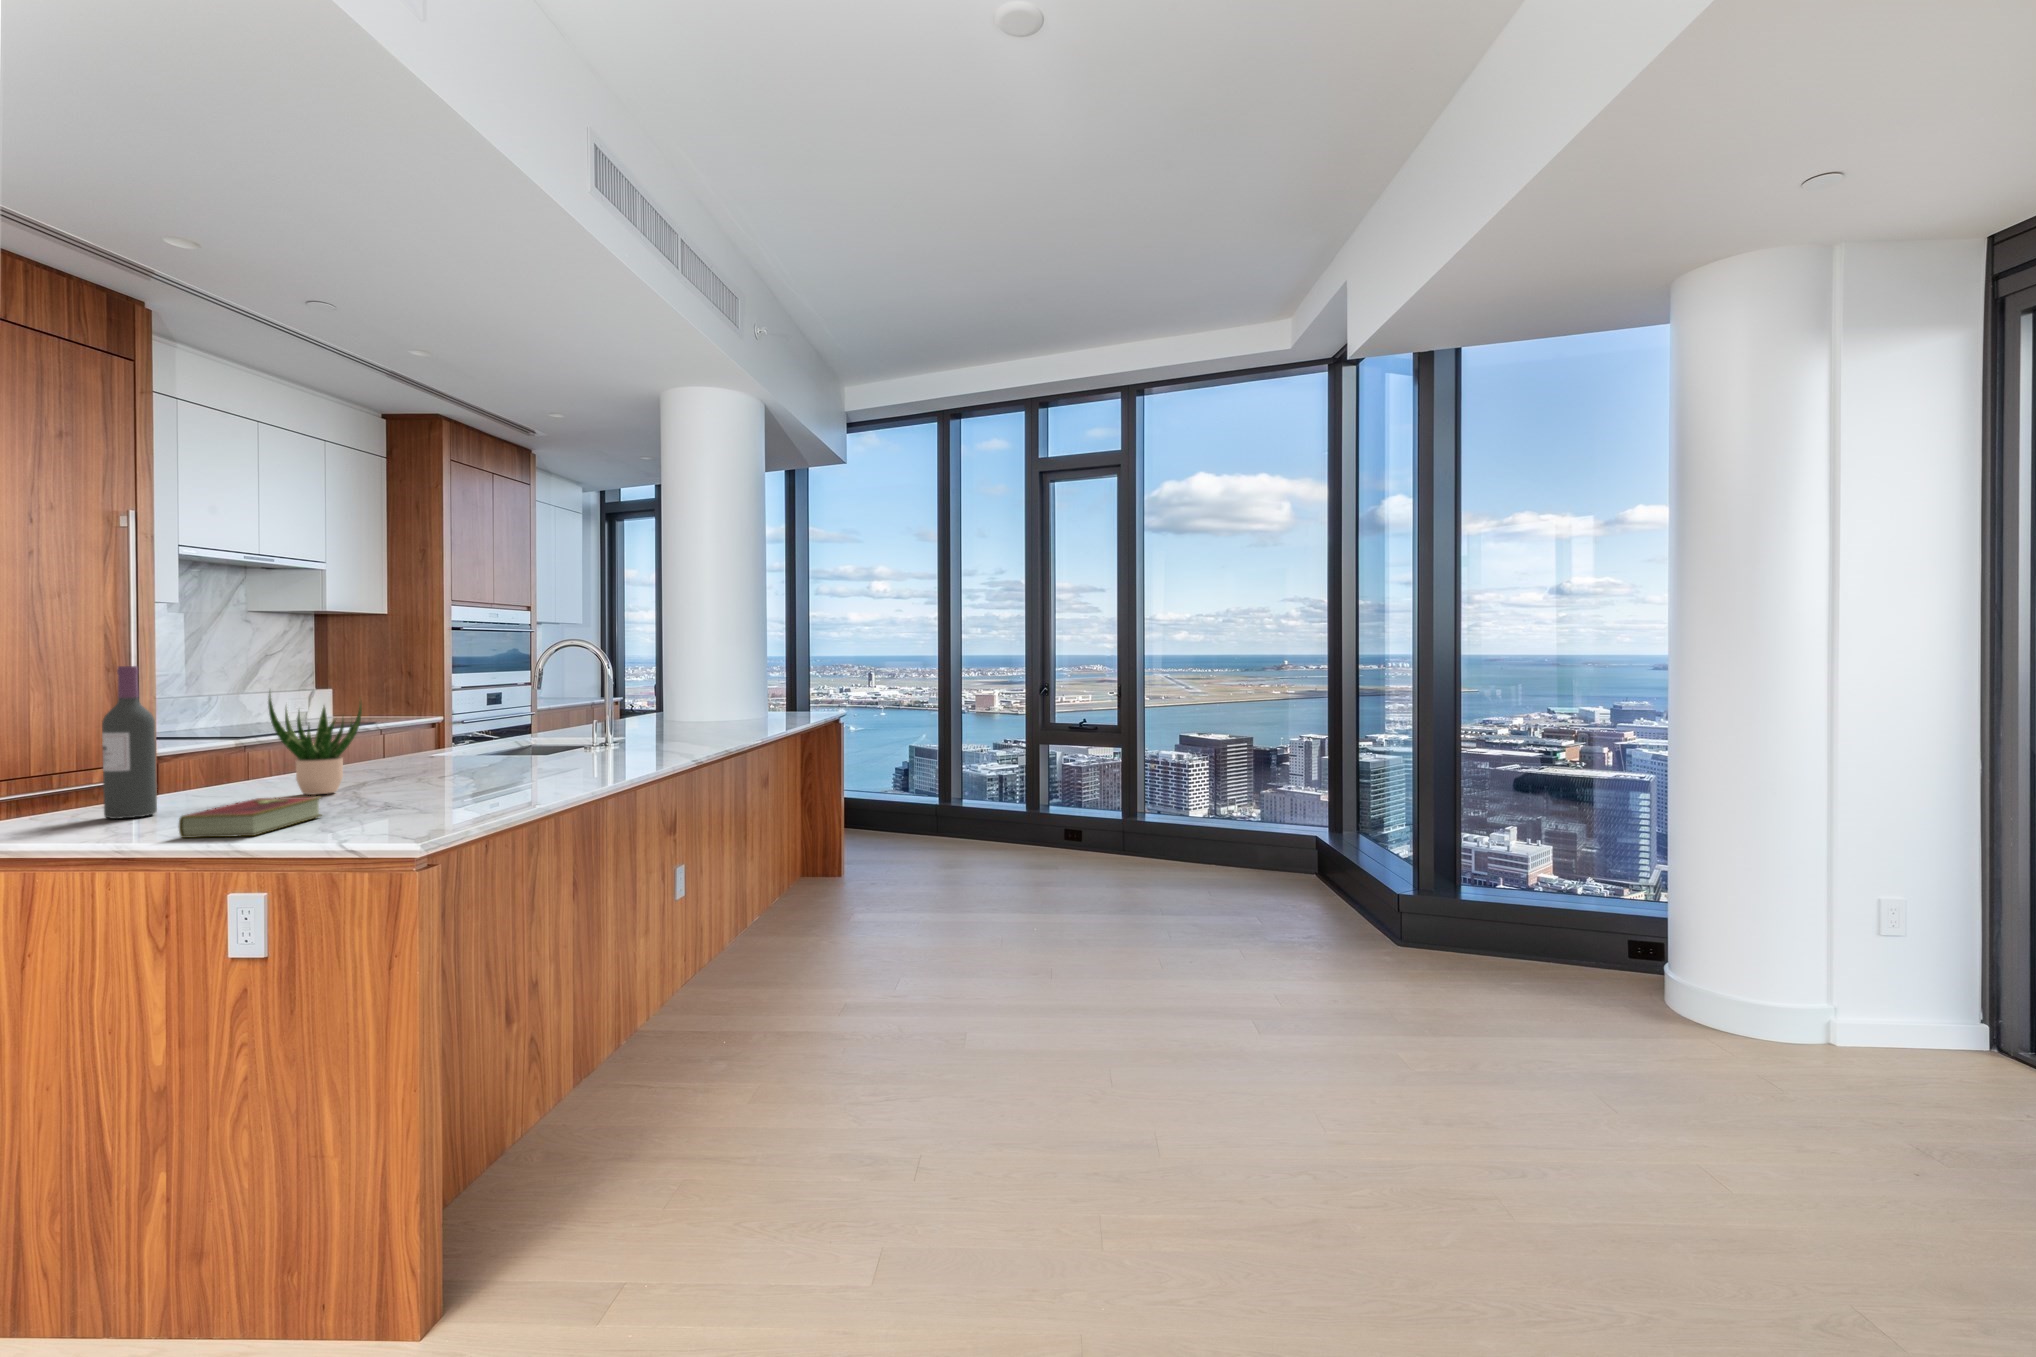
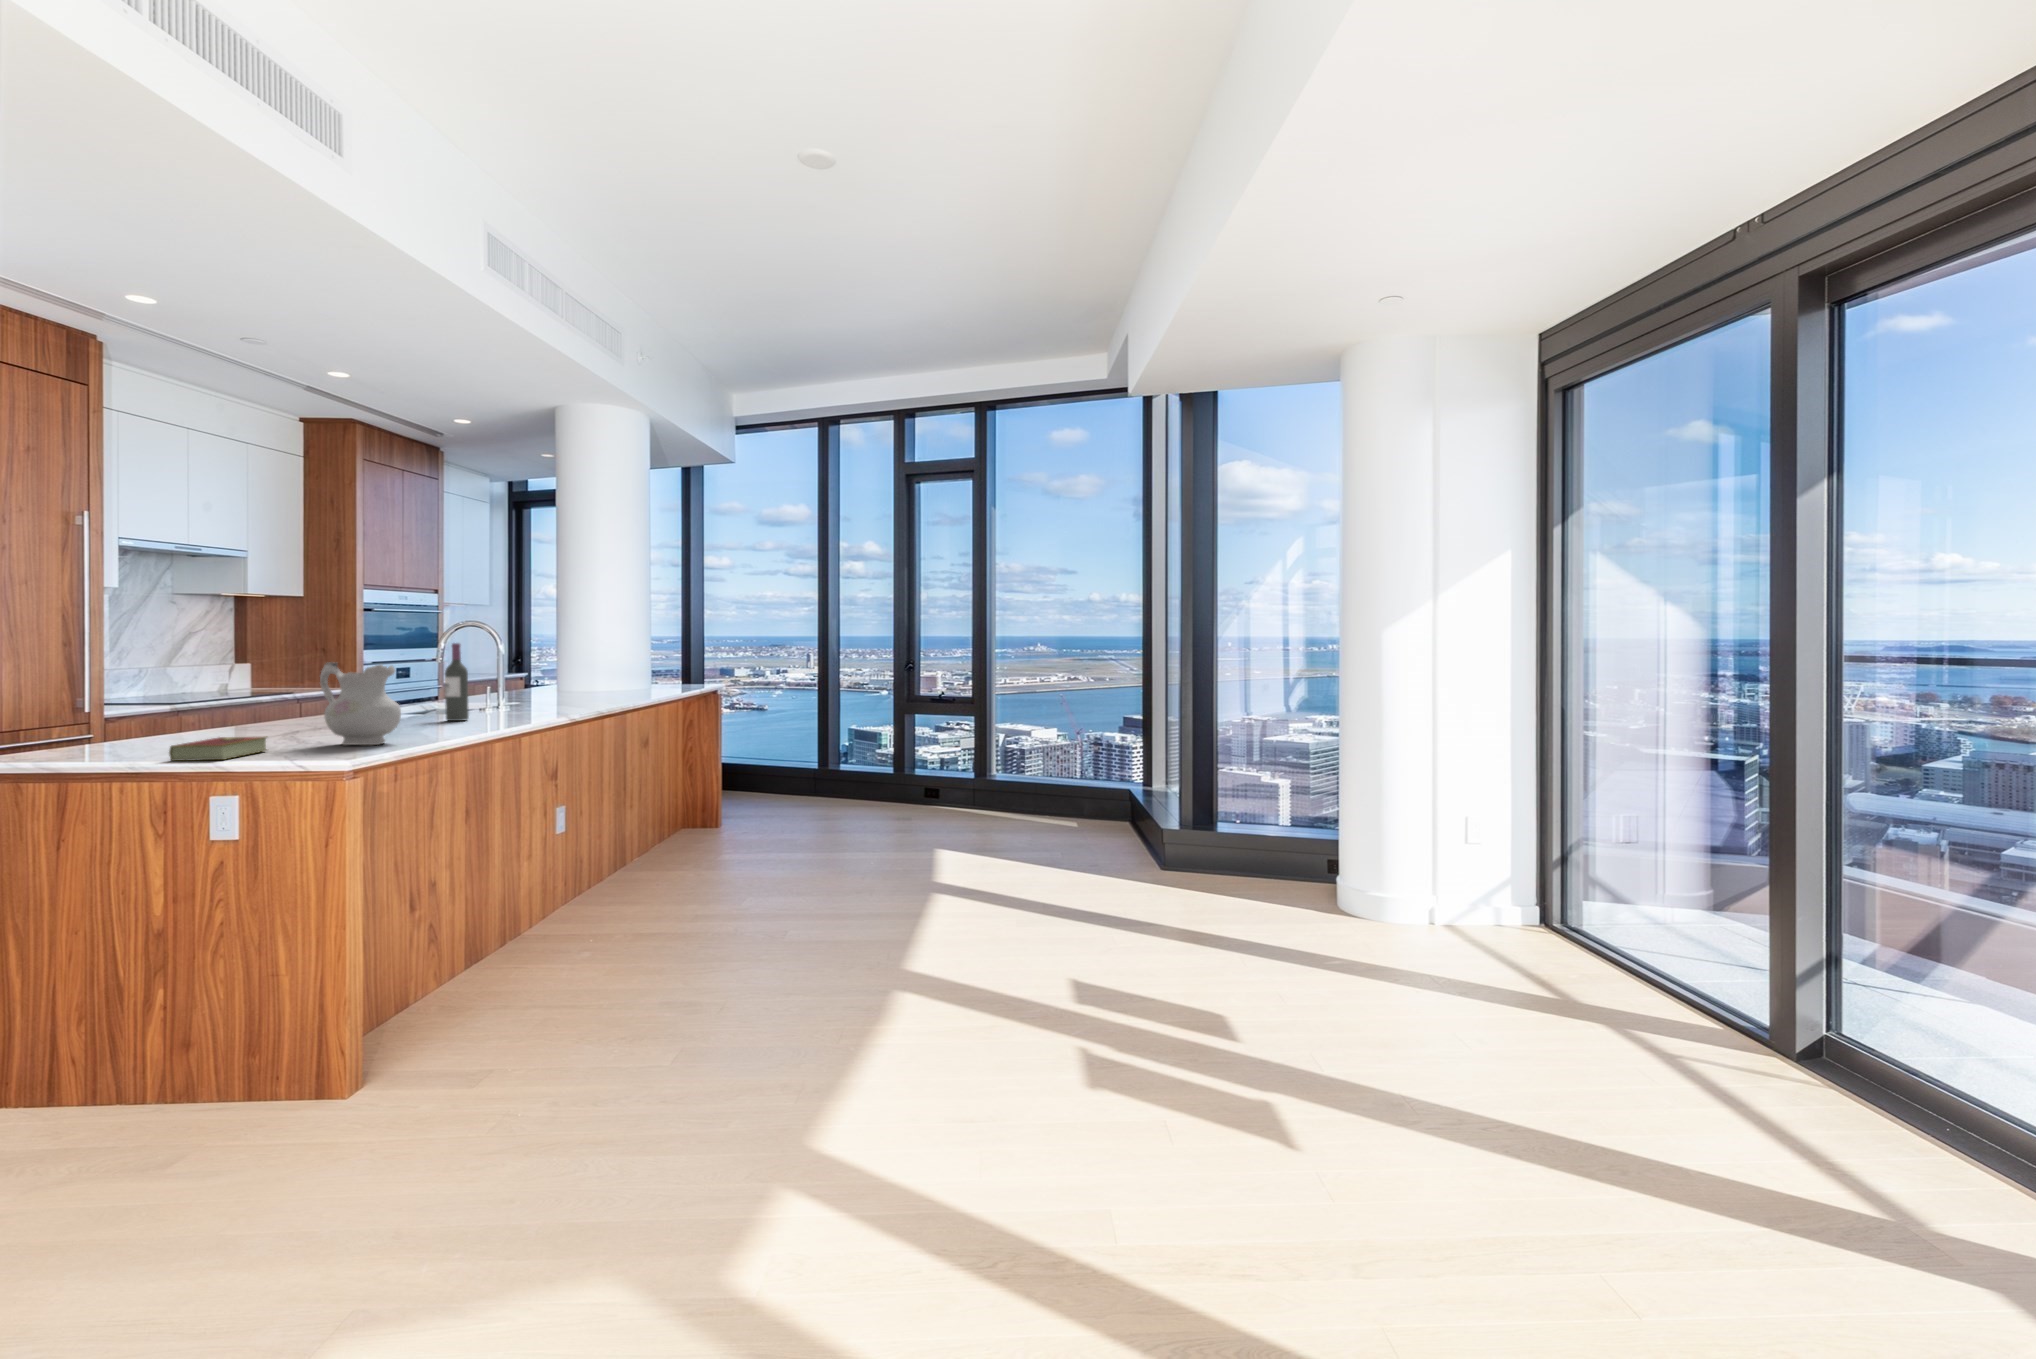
wine bottle: present [102,666,157,819] -> present [445,643,469,721]
ceramic pitcher: none [394,691,499,805] -> present [320,662,401,745]
potted plant: present [268,693,362,795] -> none [222,659,294,739]

